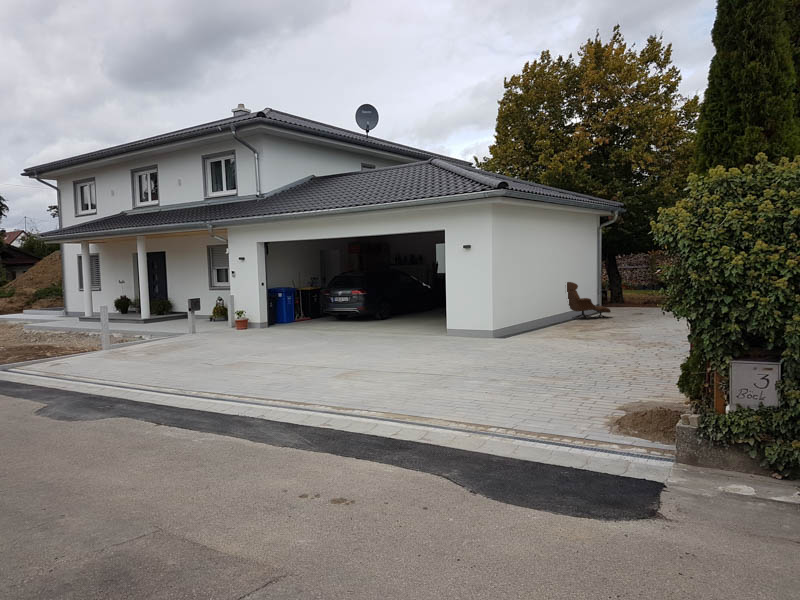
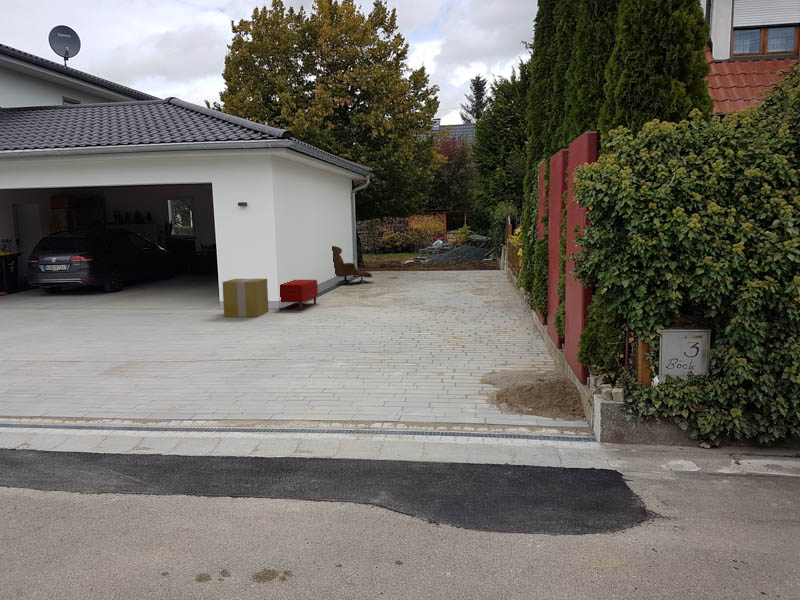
cardboard box: none [450,311,490,344] -> present [222,279,268,317]
bench: none [498,313,540,340] -> present [279,280,318,310]

